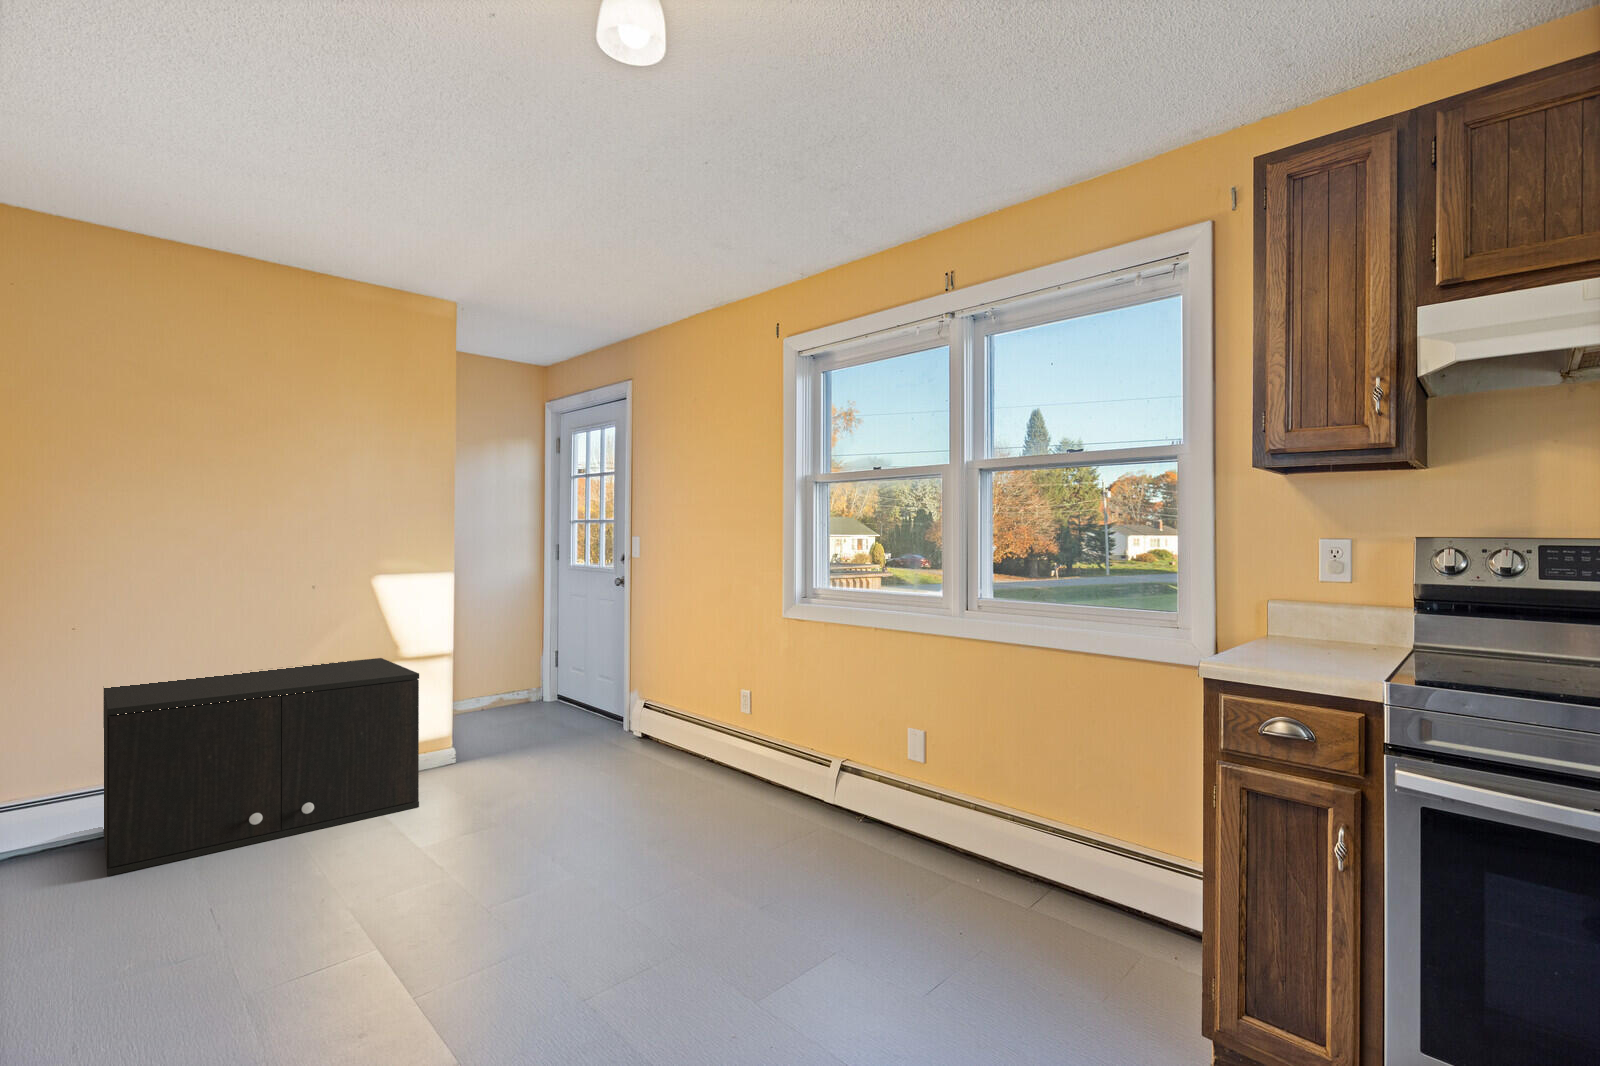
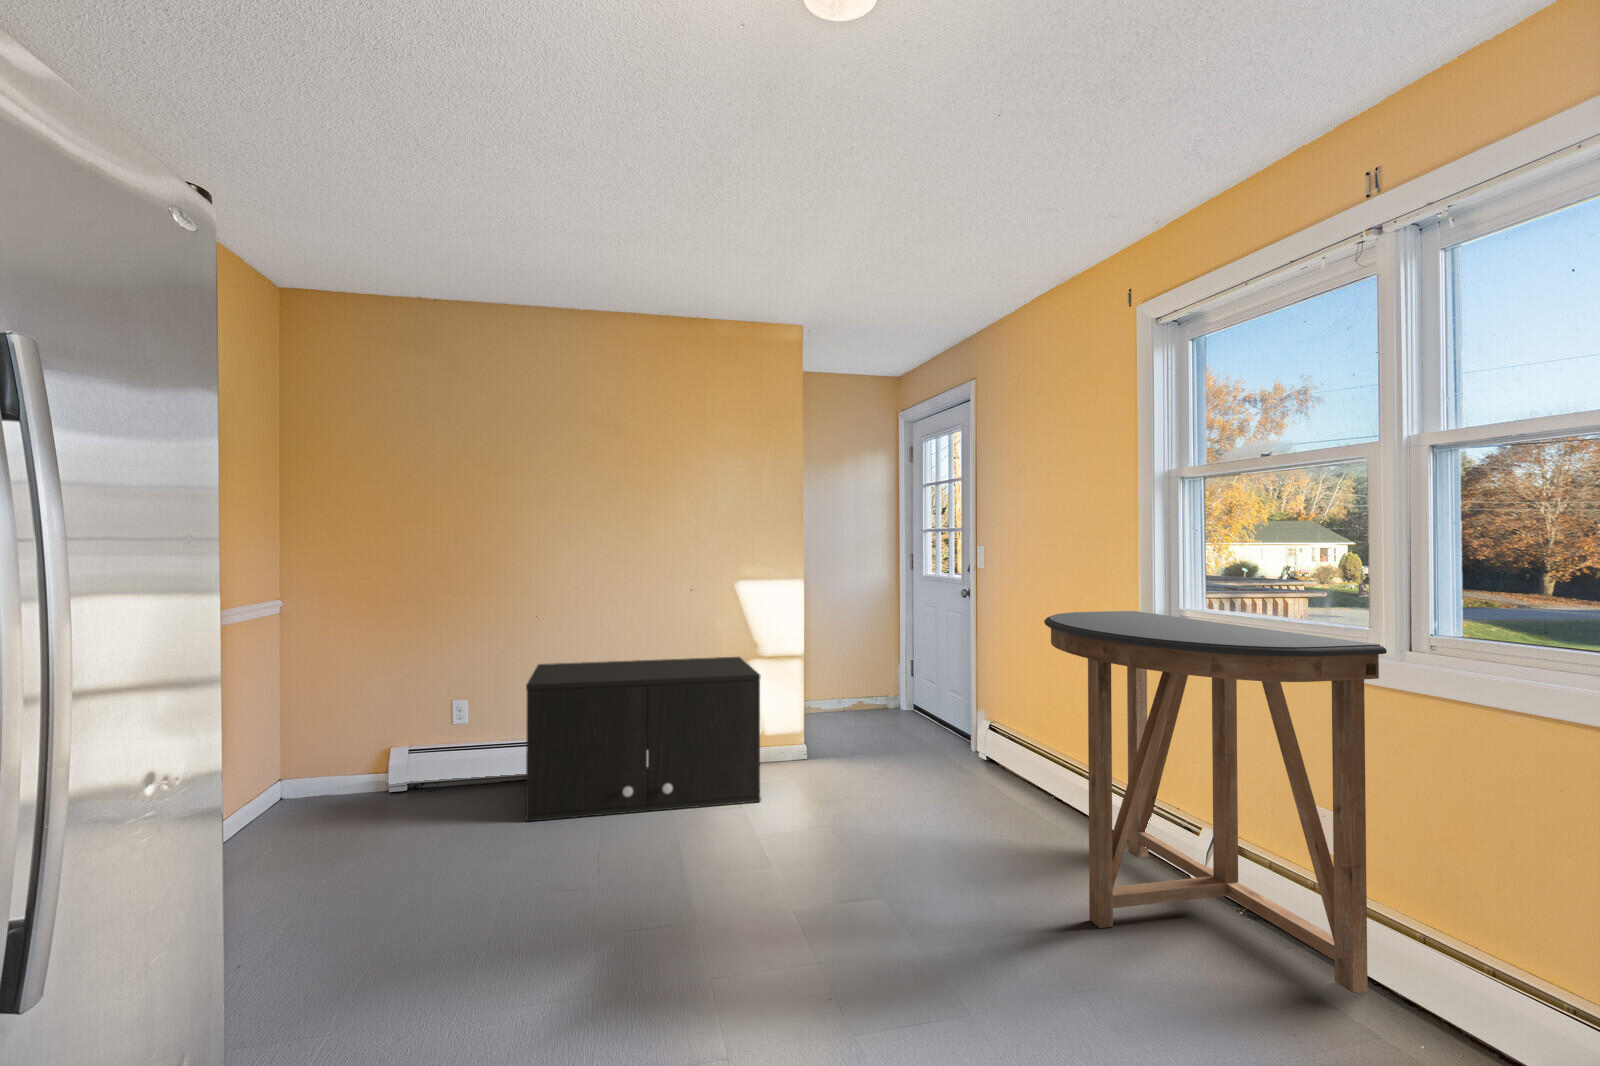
console table: none [713,592,957,858] -> present [1044,611,1387,993]

